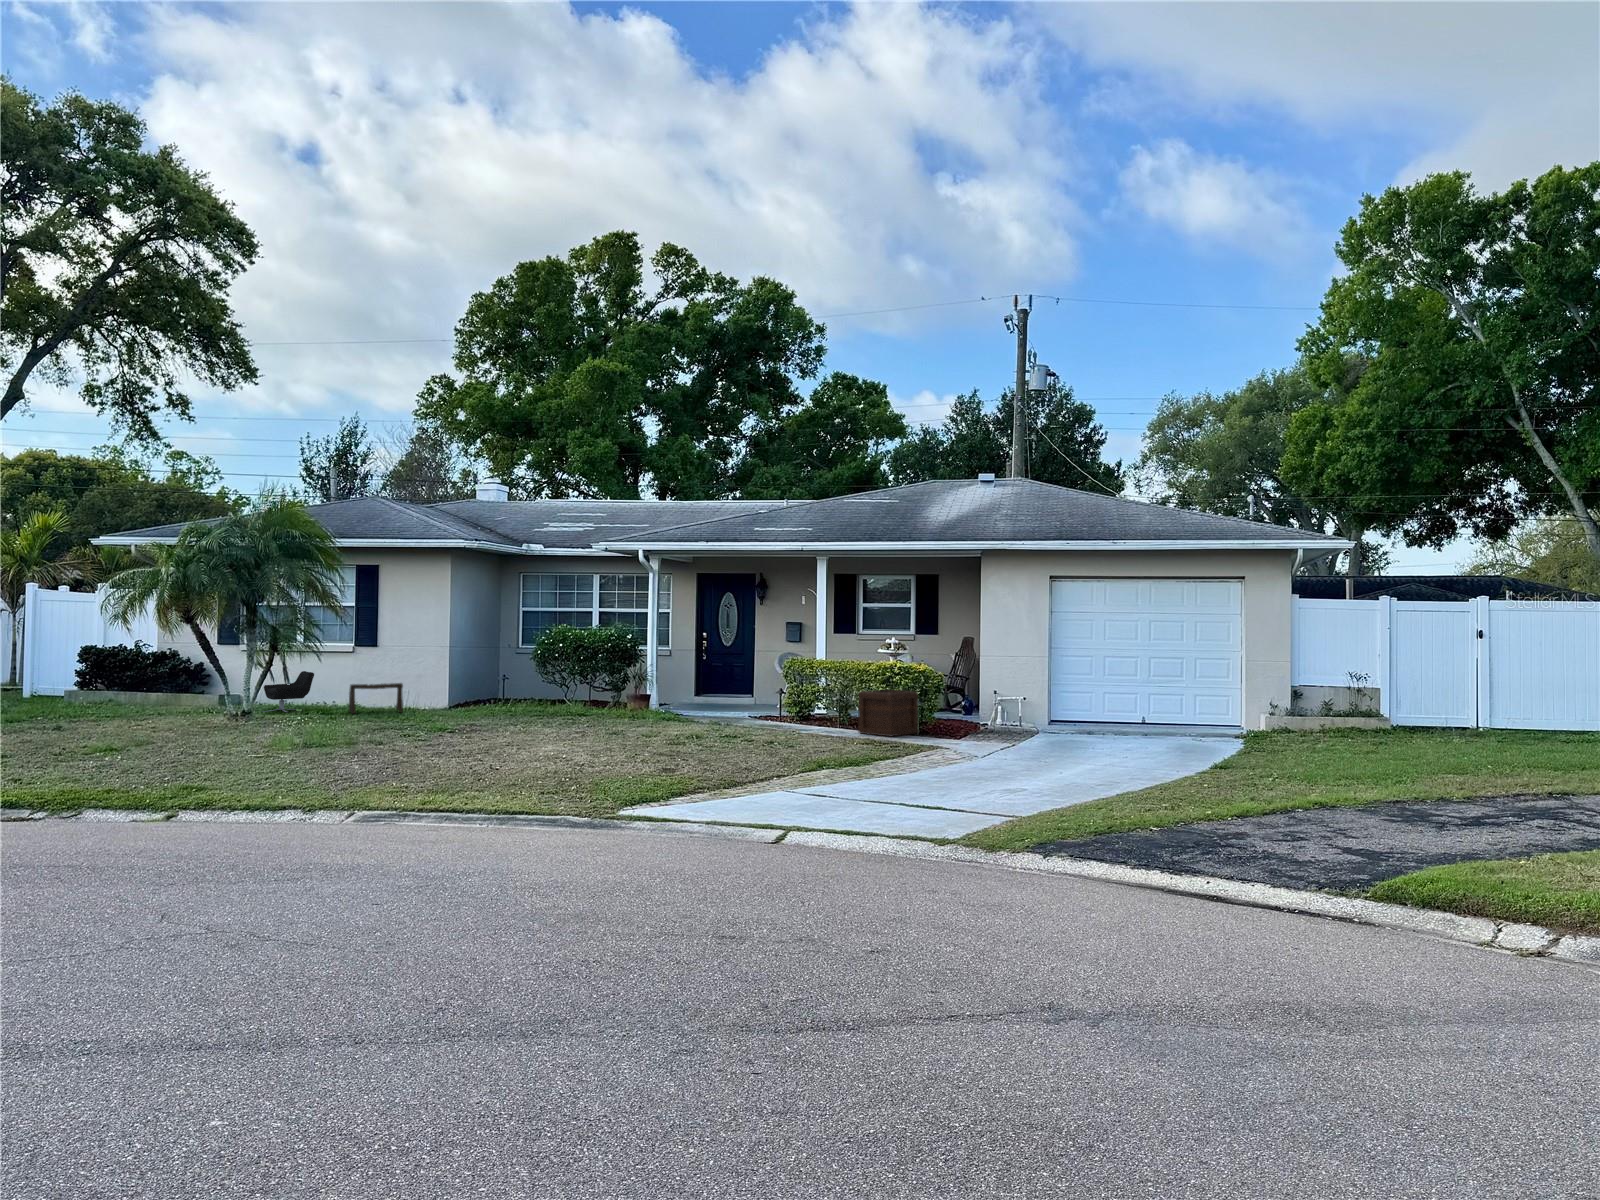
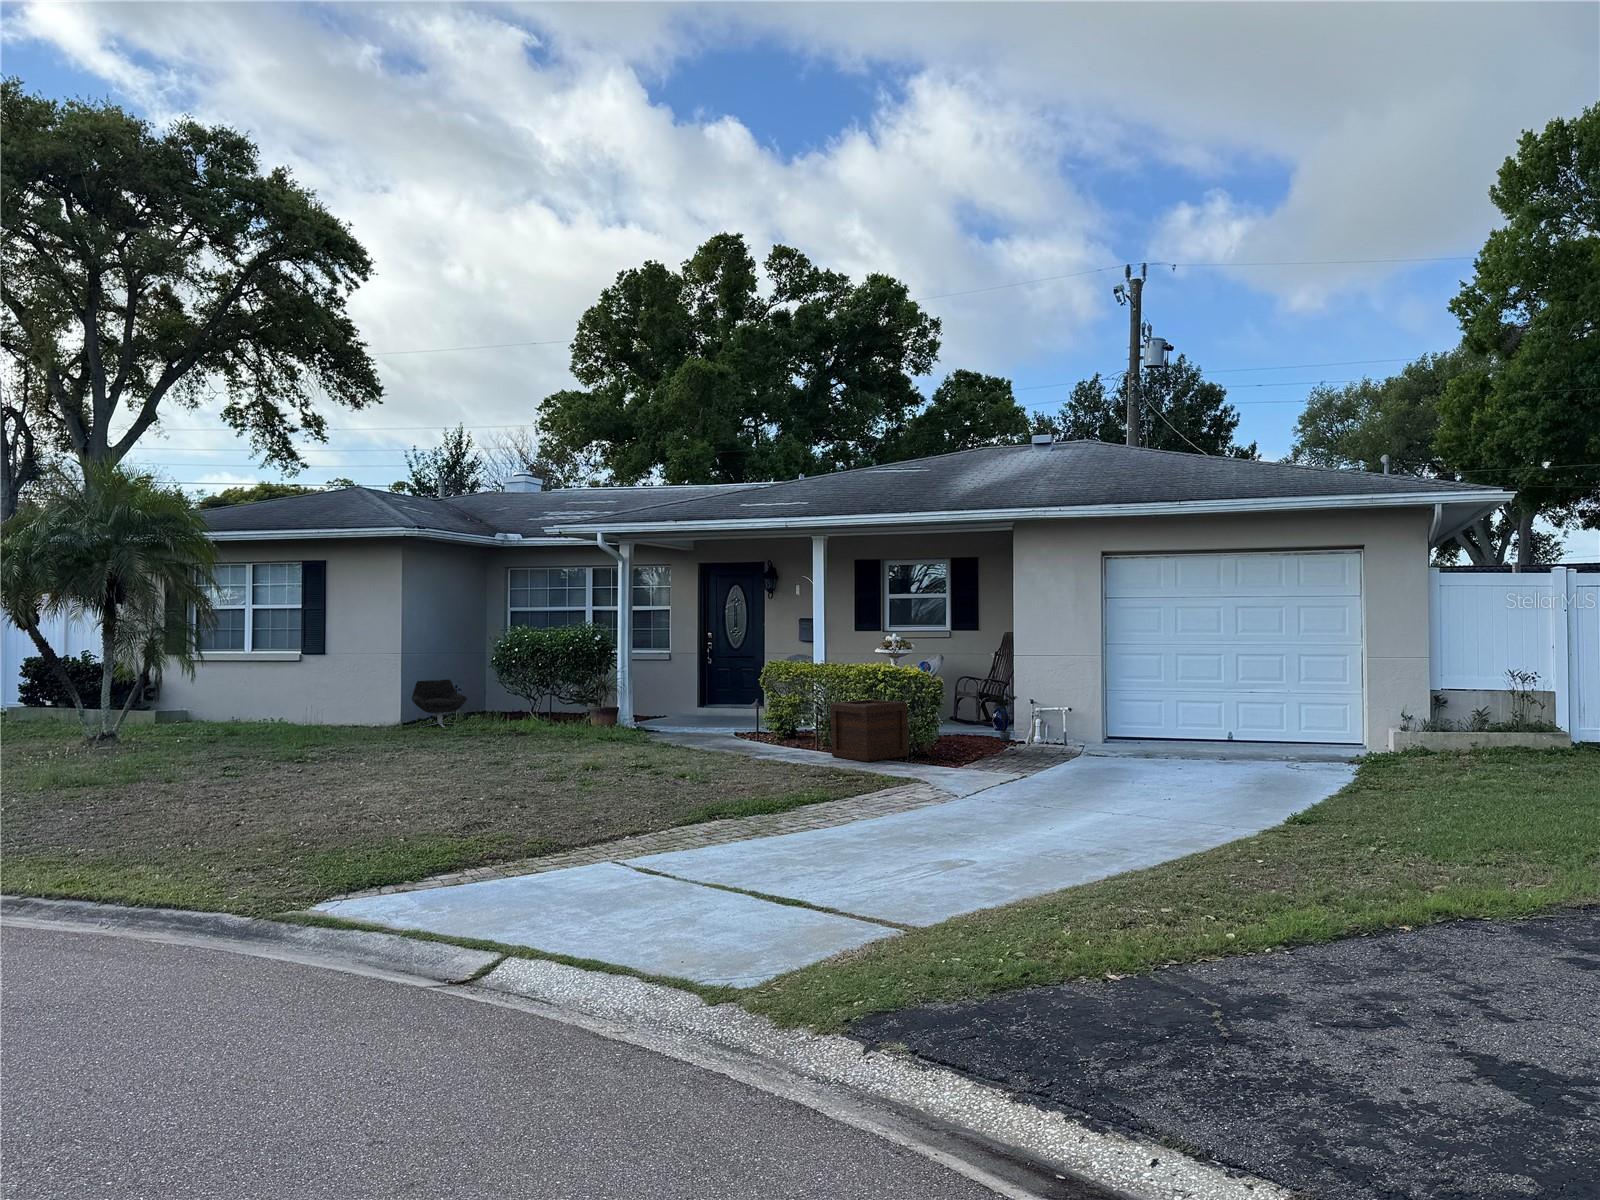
lounge chair: present [264,671,314,712] -> present [412,679,467,727]
bench: present [349,683,403,714] -> none [286,694,352,730]
potted plant: none [969,685,991,724] -> present [989,691,1017,741]

